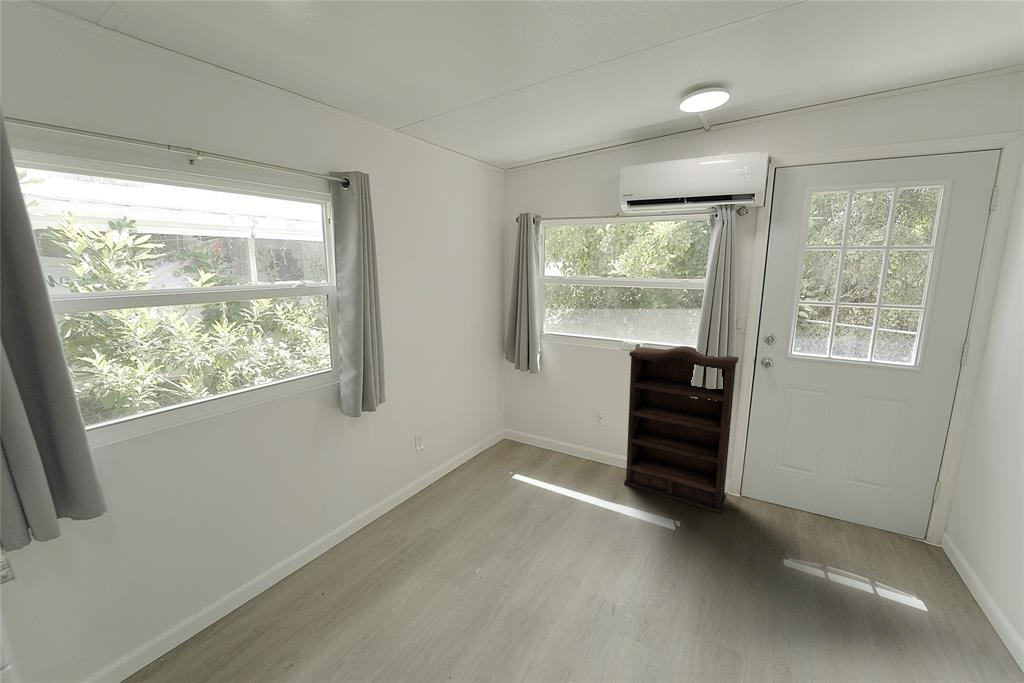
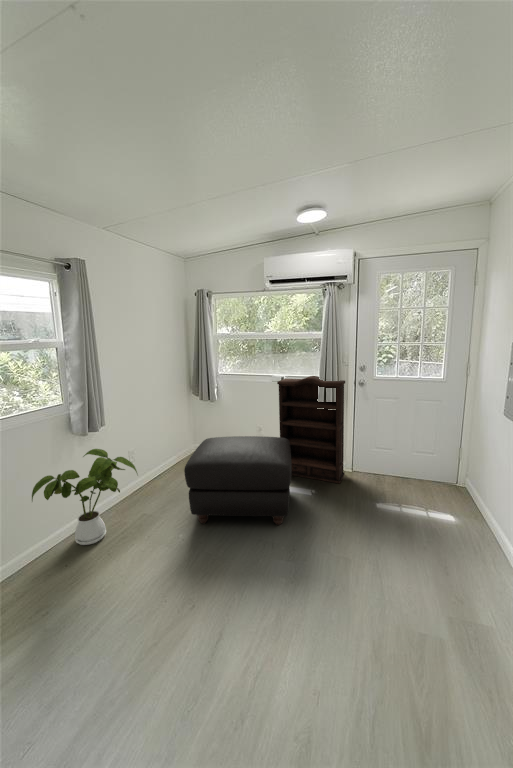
ottoman: none [493,429,655,578] -> present [184,436,292,525]
house plant: none [287,441,428,572] -> present [32,449,137,545]

